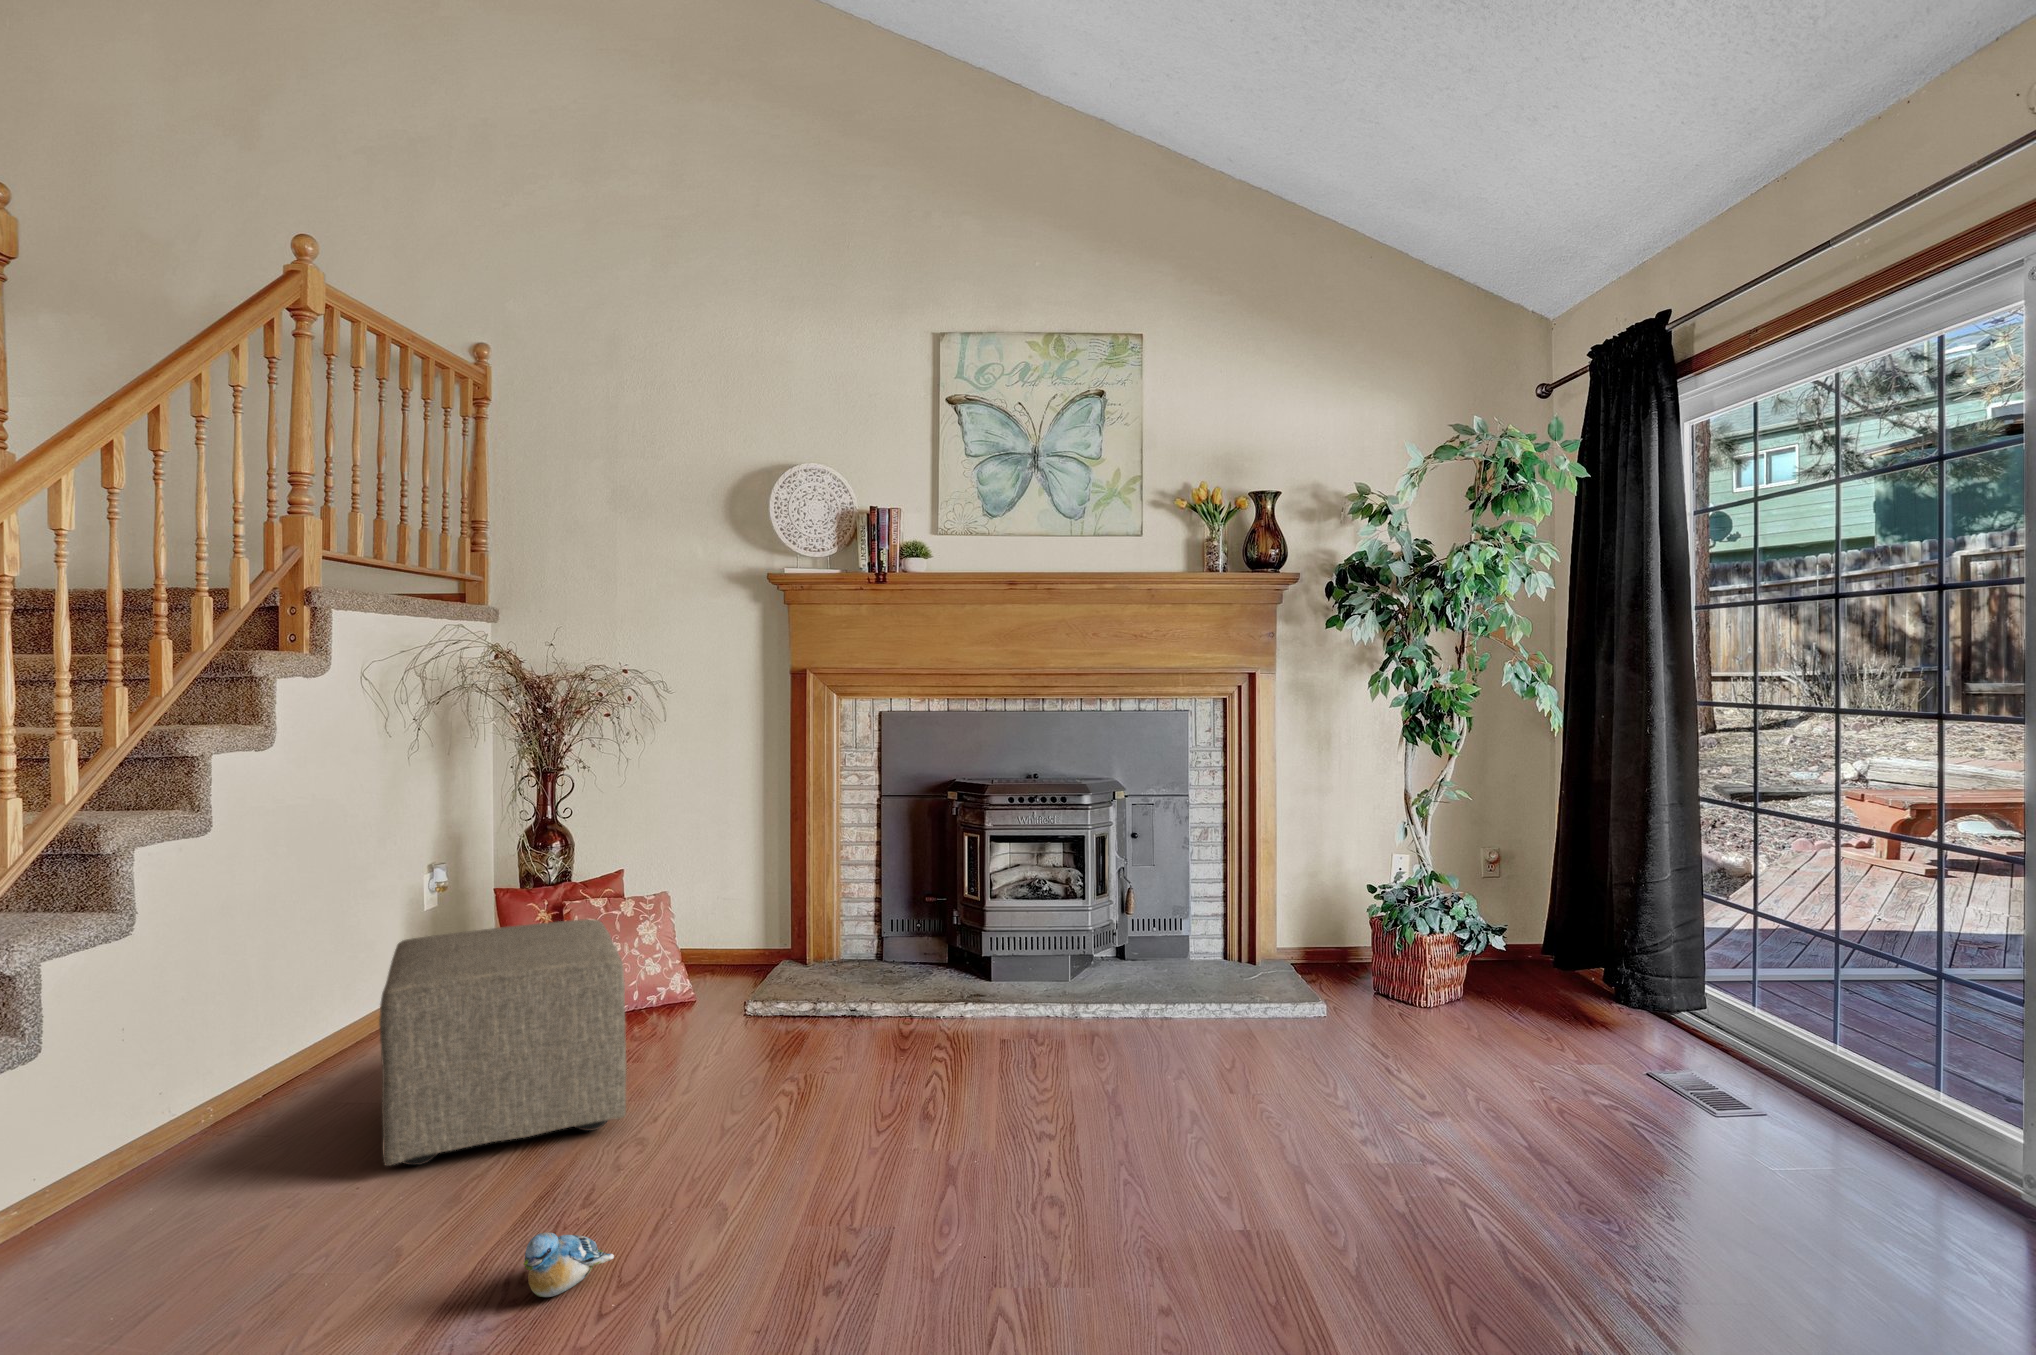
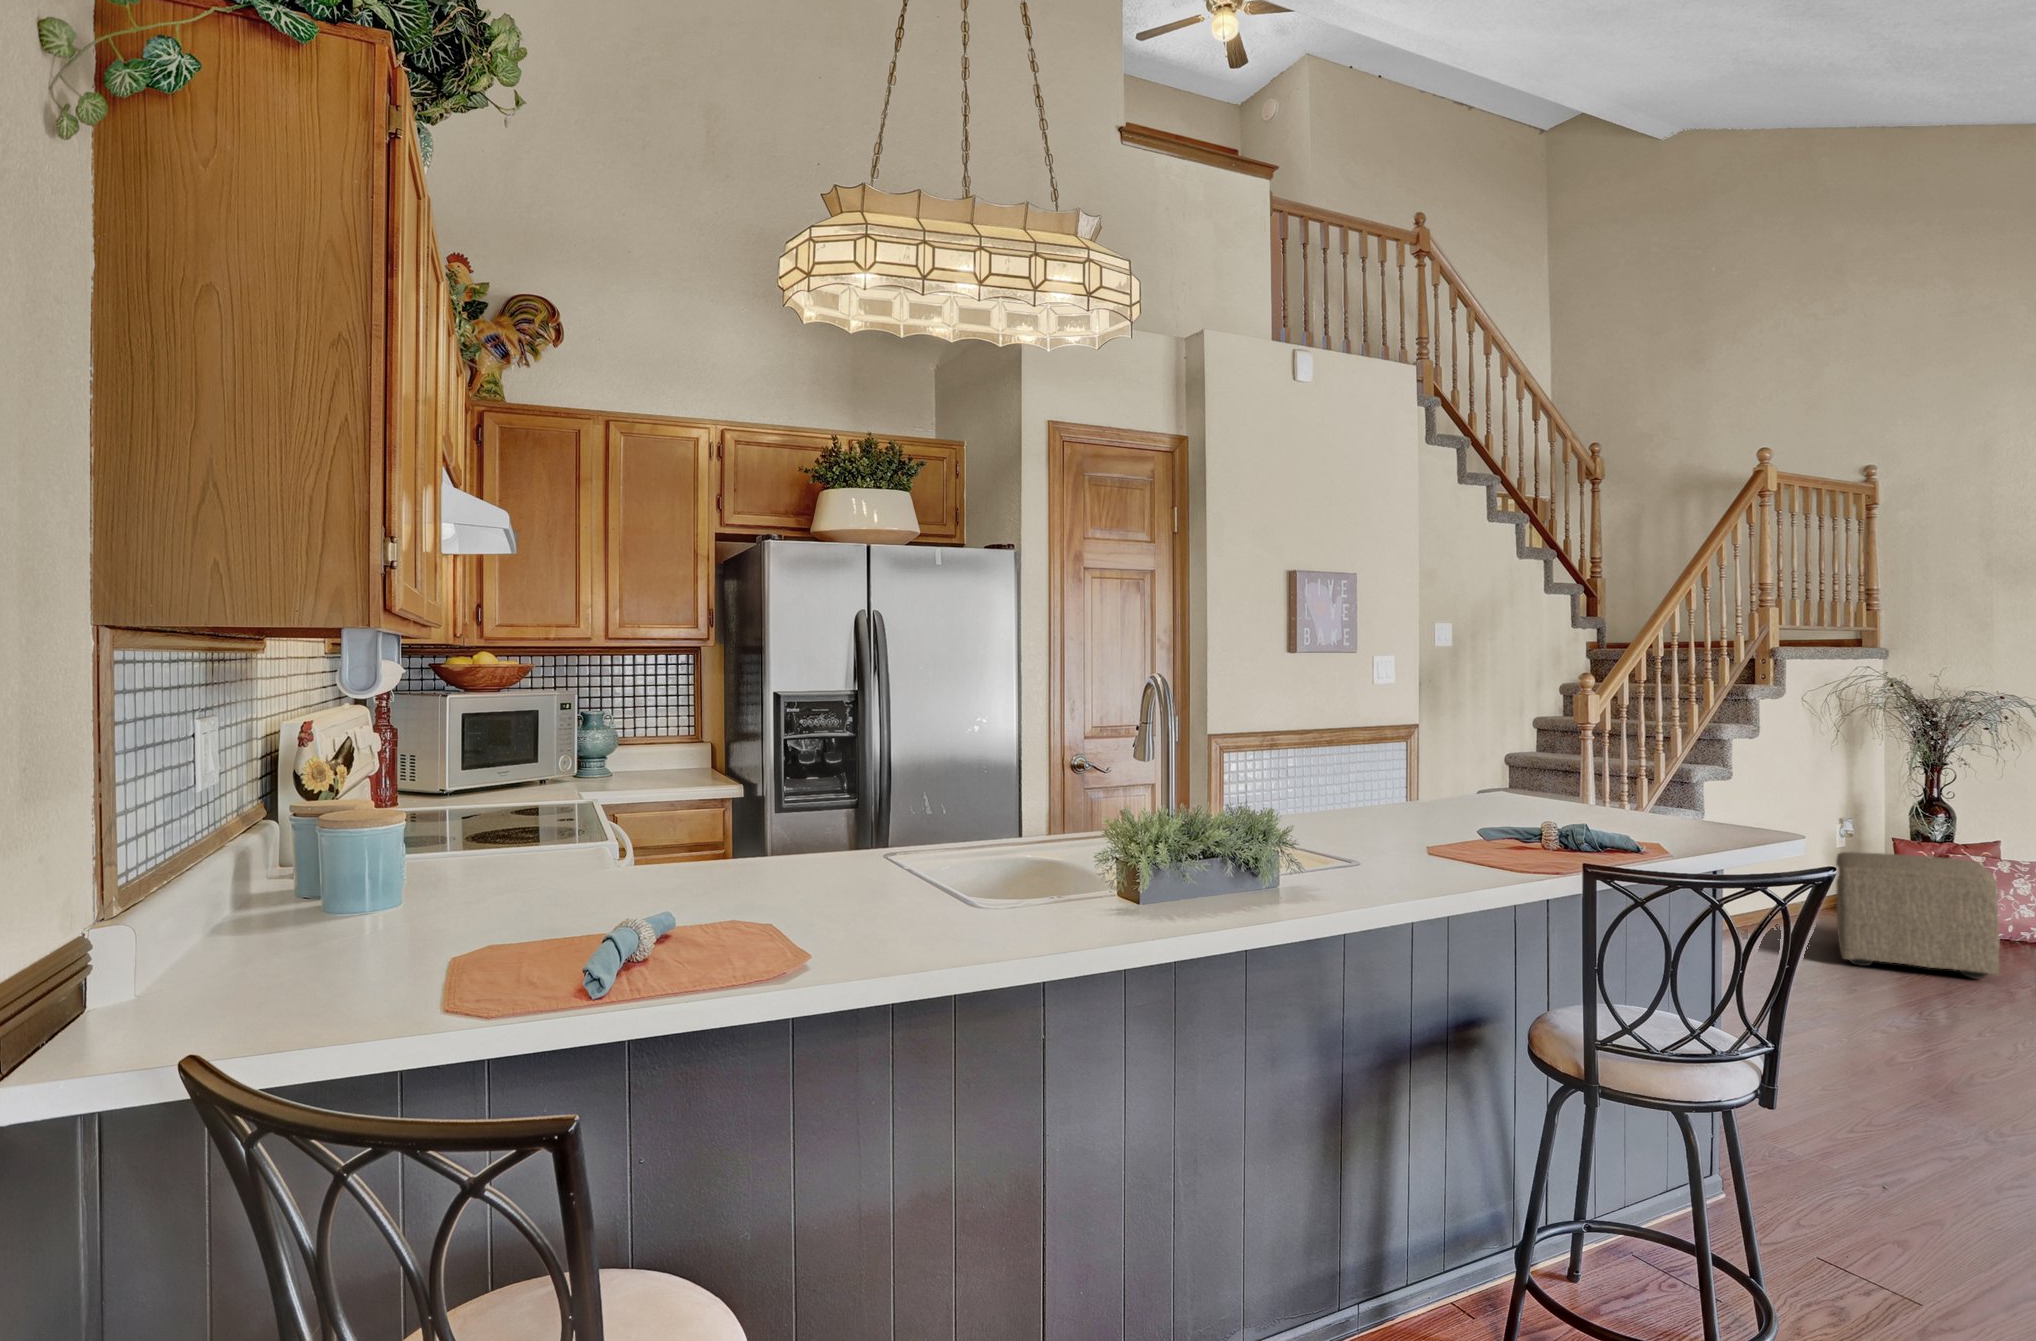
plush toy: present [524,1232,614,1297] -> none [1935,984,1989,1018]

